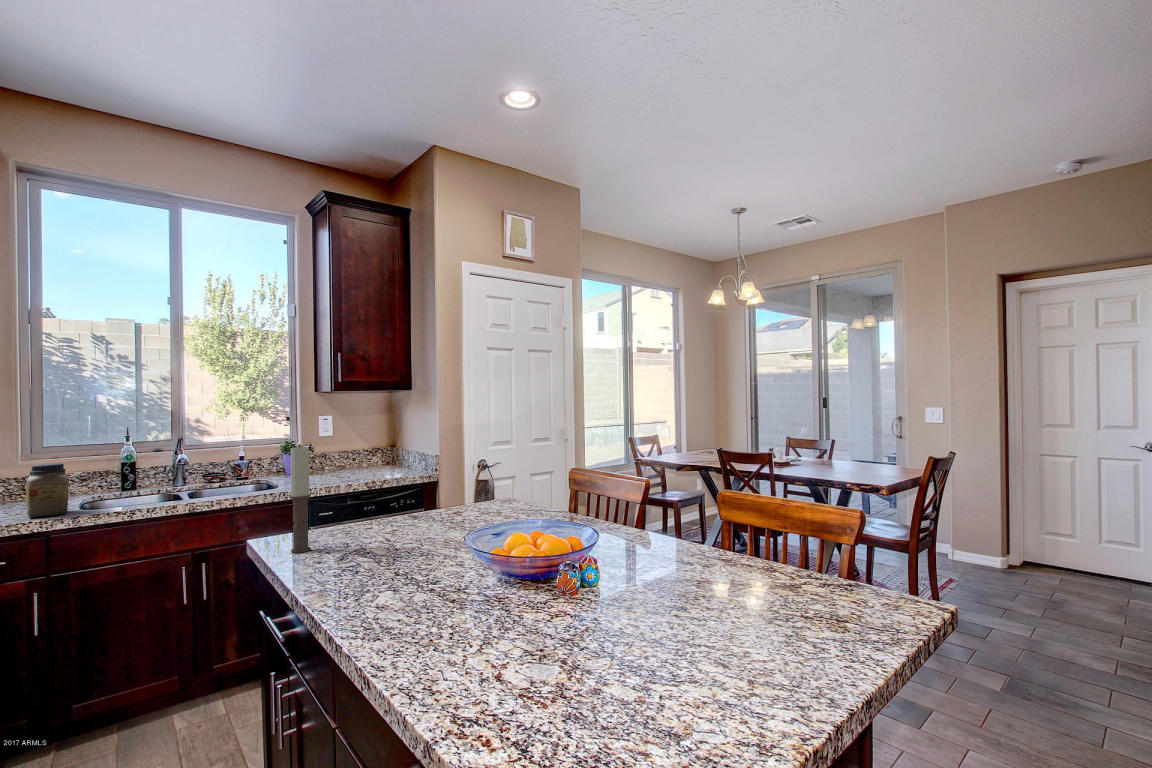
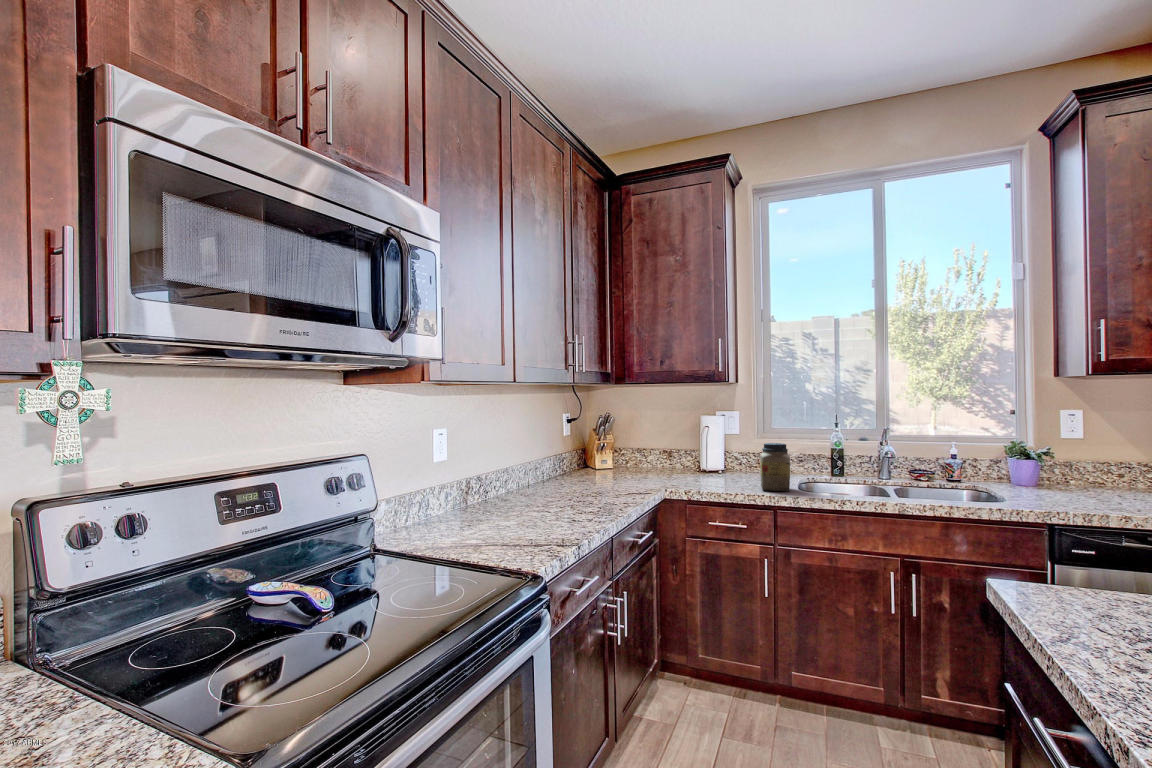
candle: present [290,445,311,553] -> none [1067,454,1106,628]

